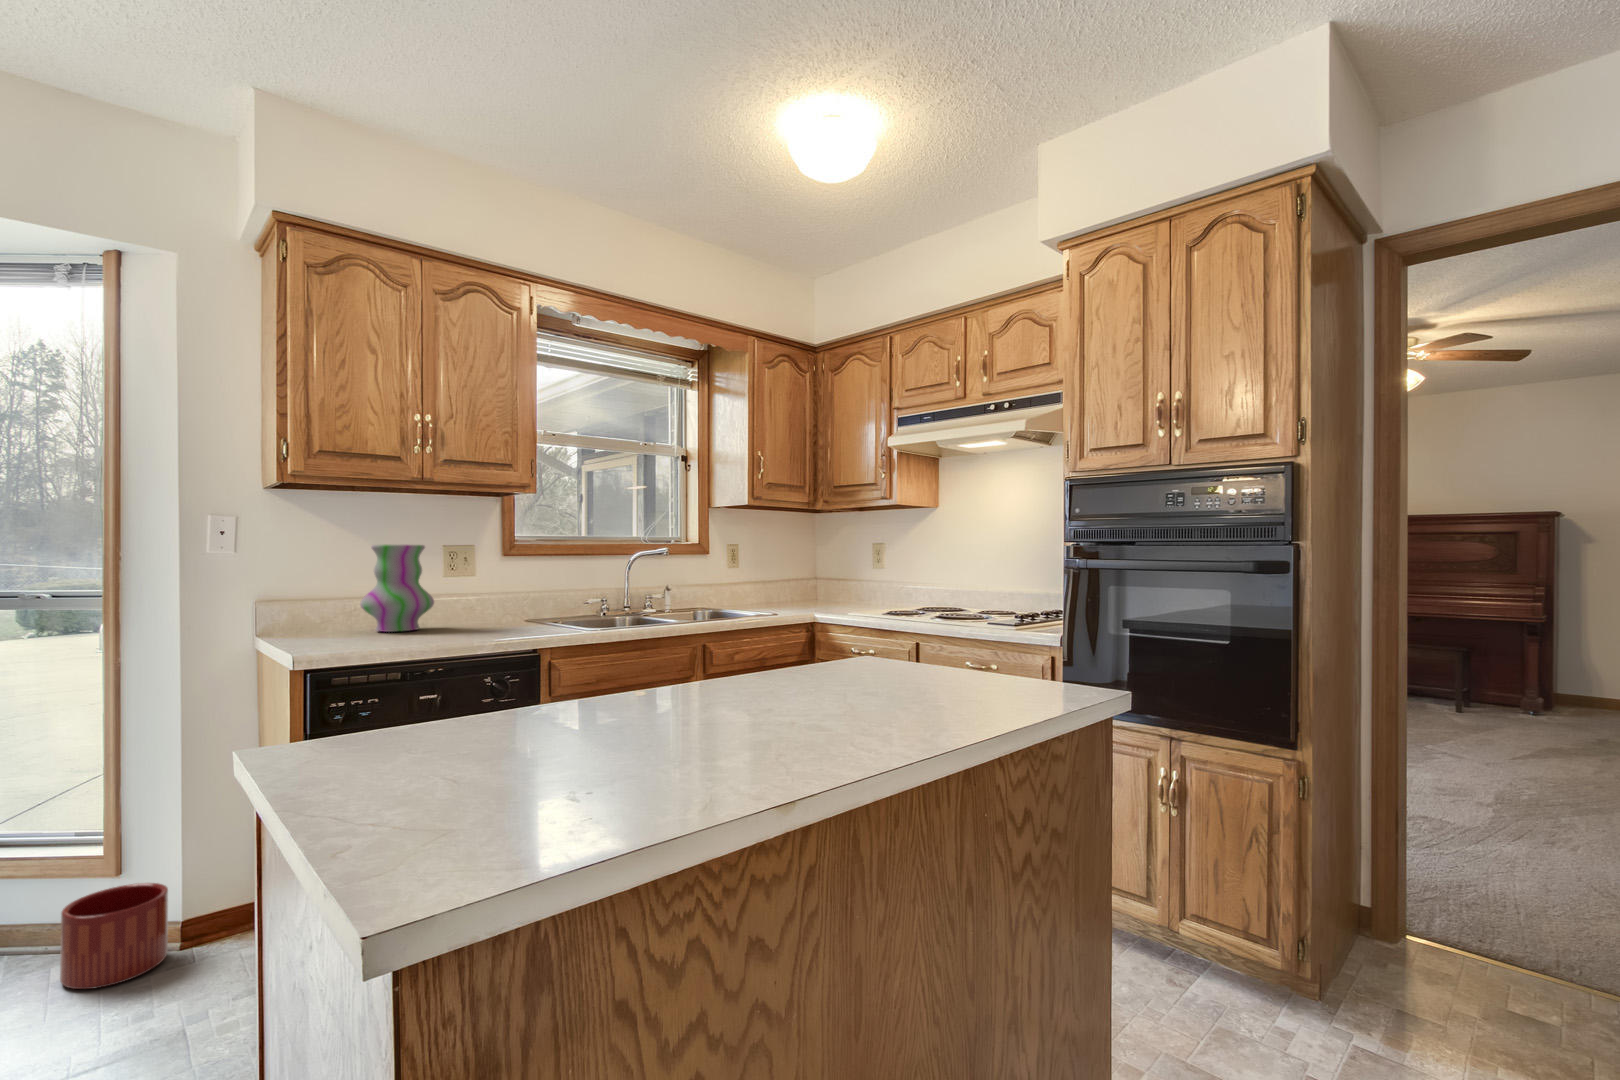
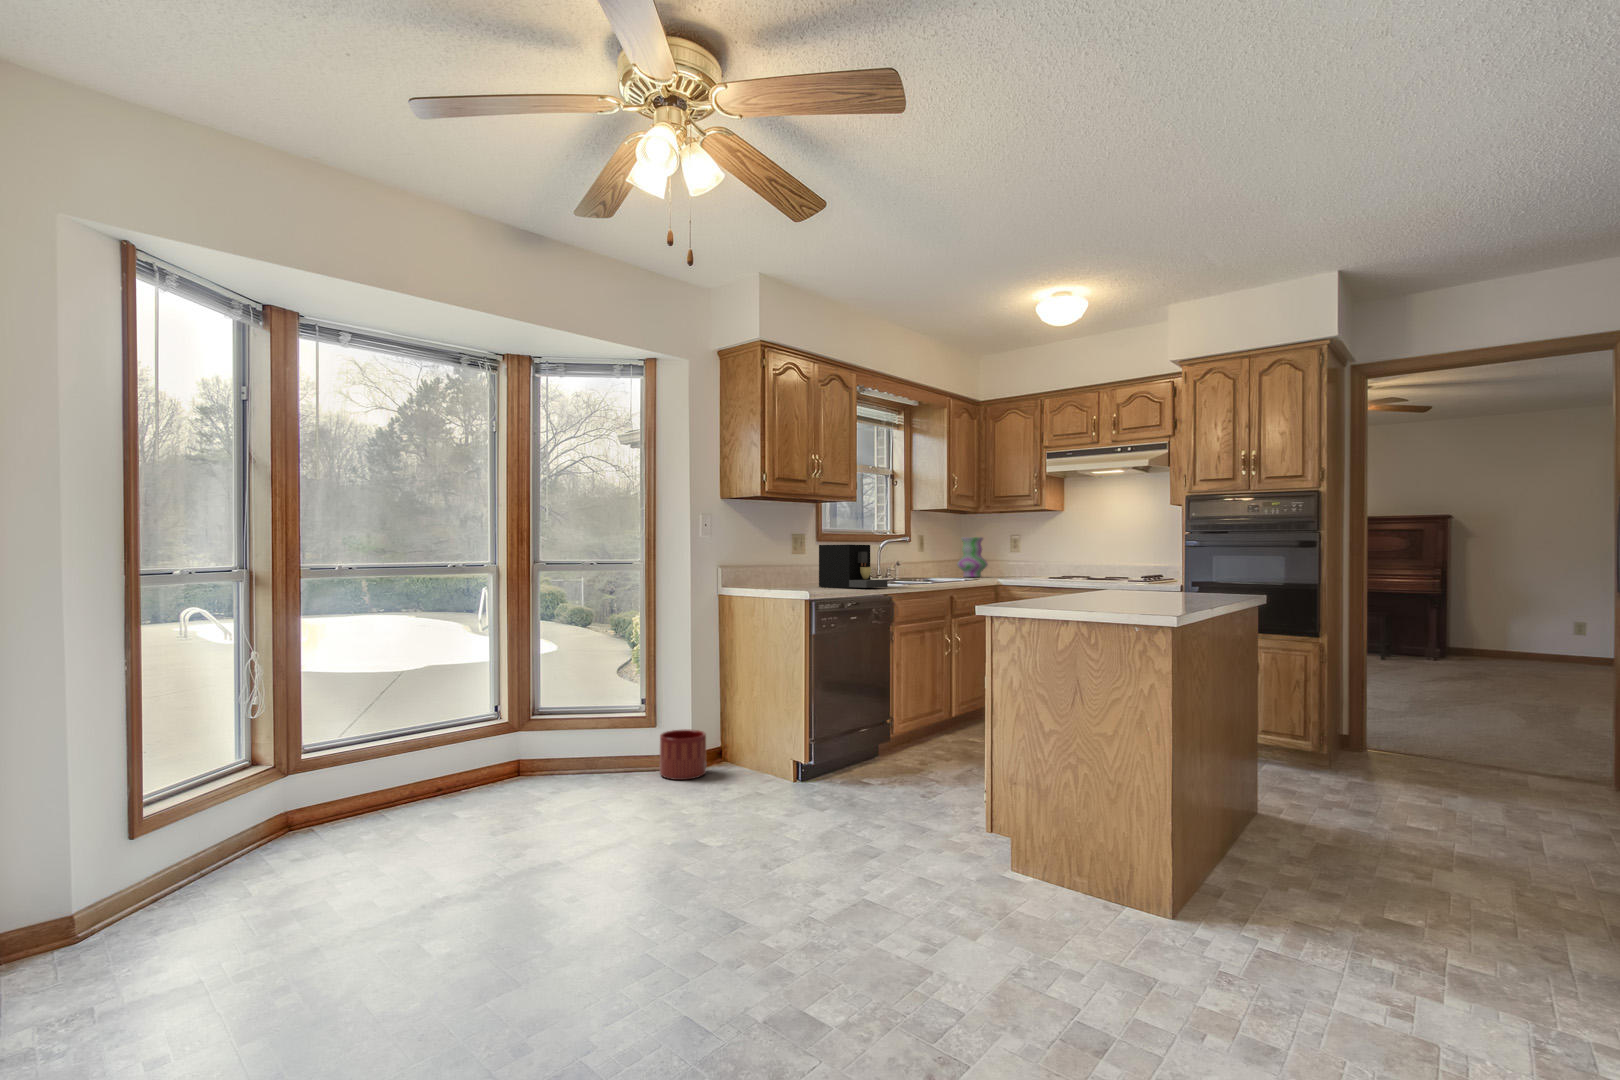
vase: present [360,545,434,632] -> present [957,537,988,577]
coffee maker: none [442,563,531,640] -> present [819,544,888,588]

